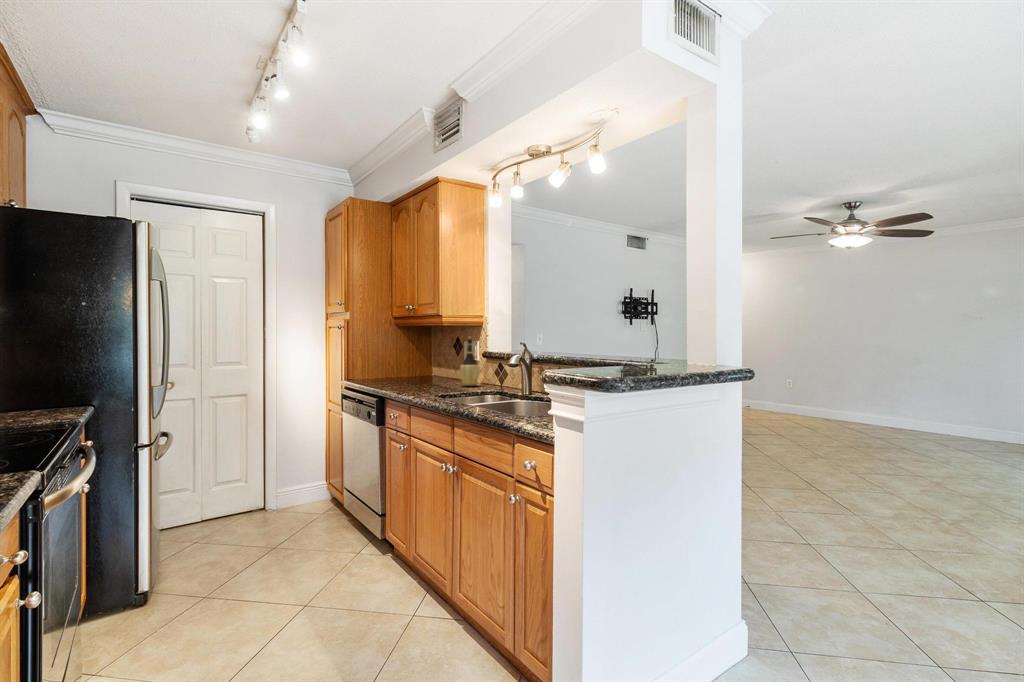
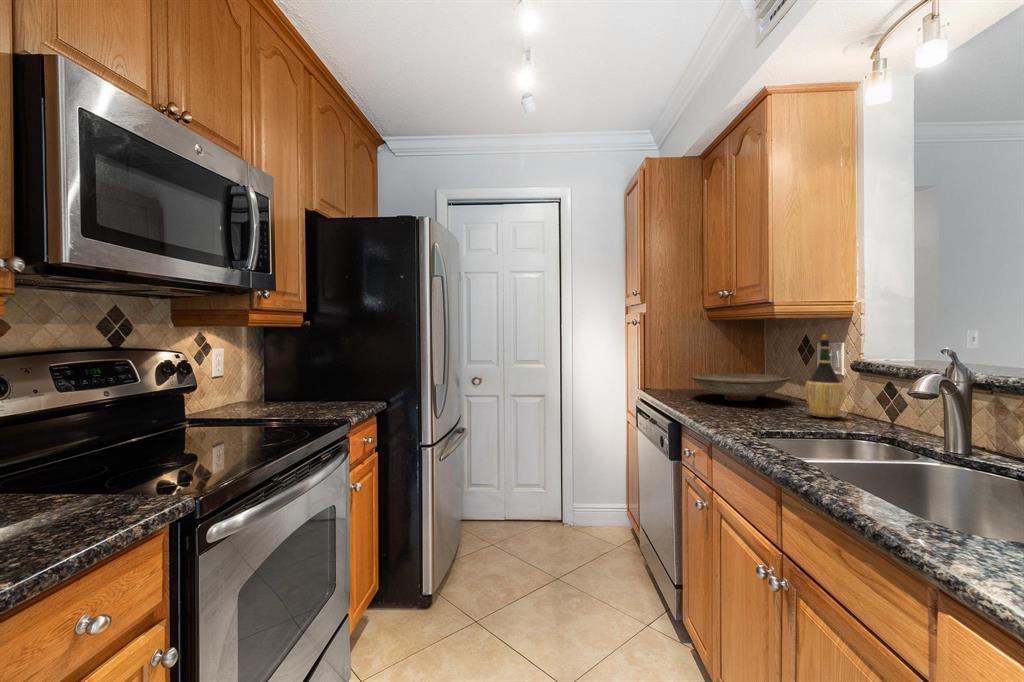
decorative bowl: none [389,363,451,382] -> present [692,373,791,401]

